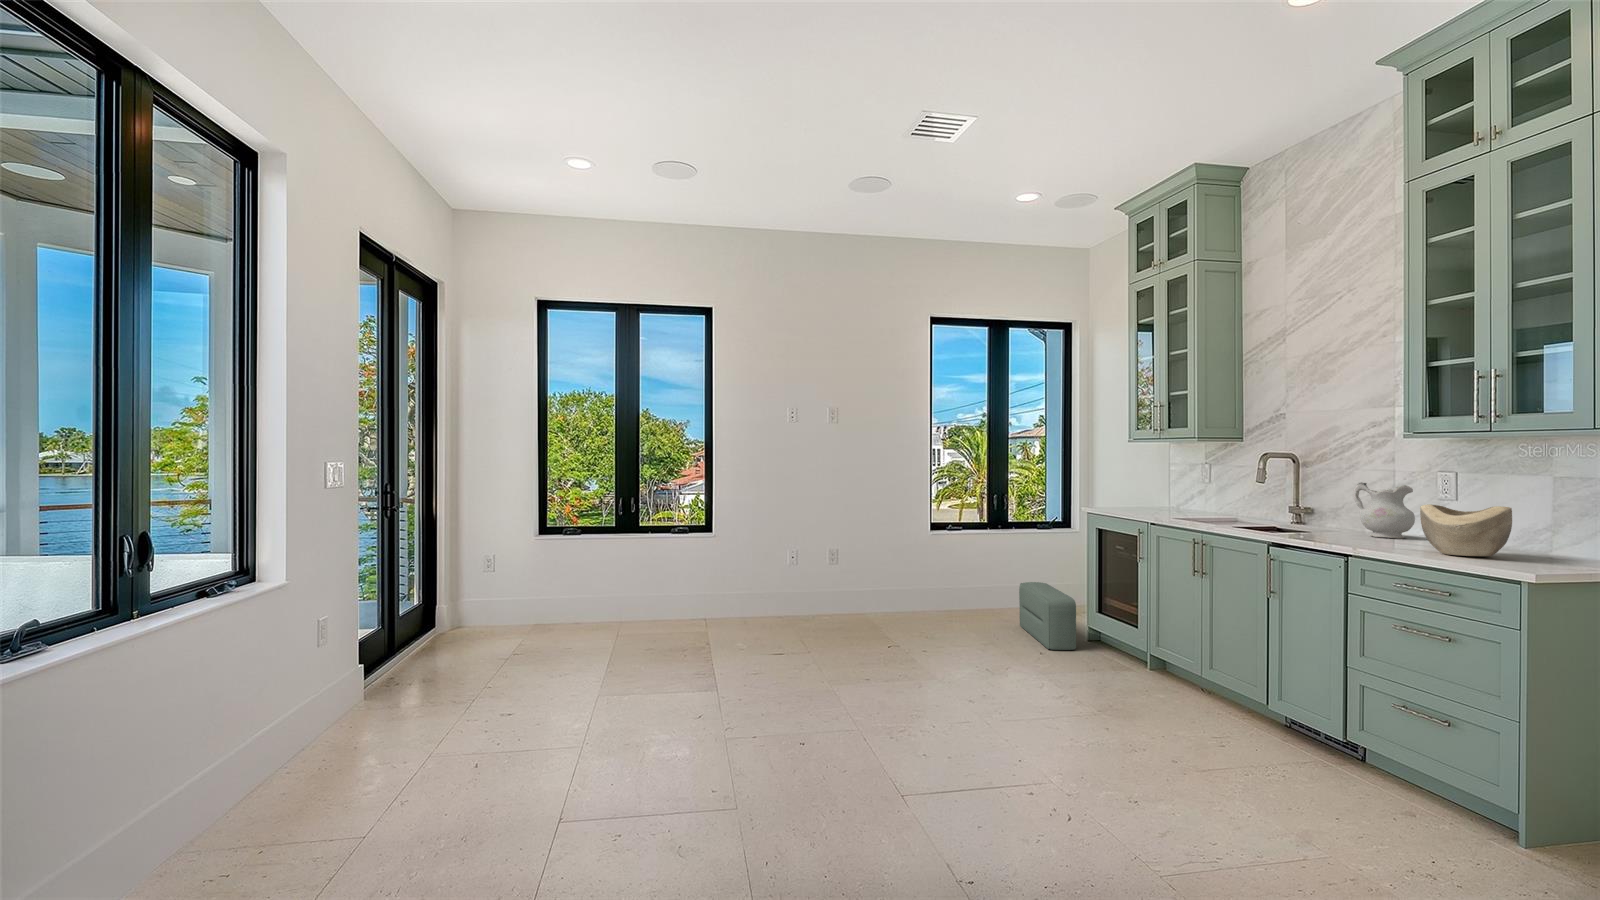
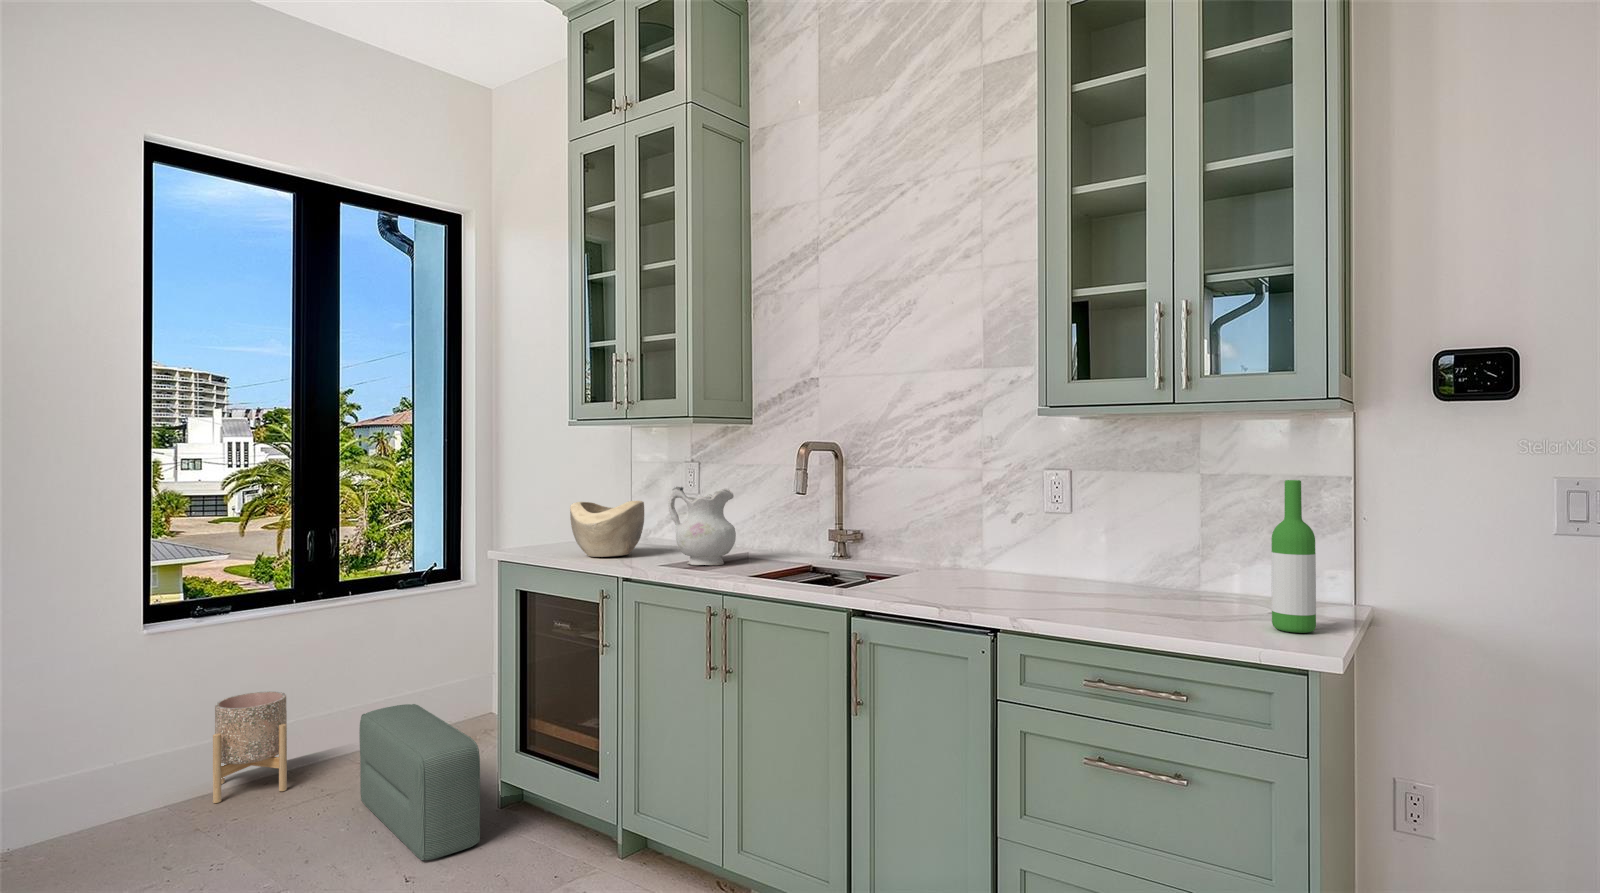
wine bottle: none [1536,478,1569,569] -> present [1271,480,1316,633]
ceramic pitcher: present [1353,482,1415,539] -> present [668,487,736,565]
decorative bowl: present [1420,504,1512,556] -> present [570,501,644,557]
planter: none [957,569,986,616] -> present [213,691,287,803]

